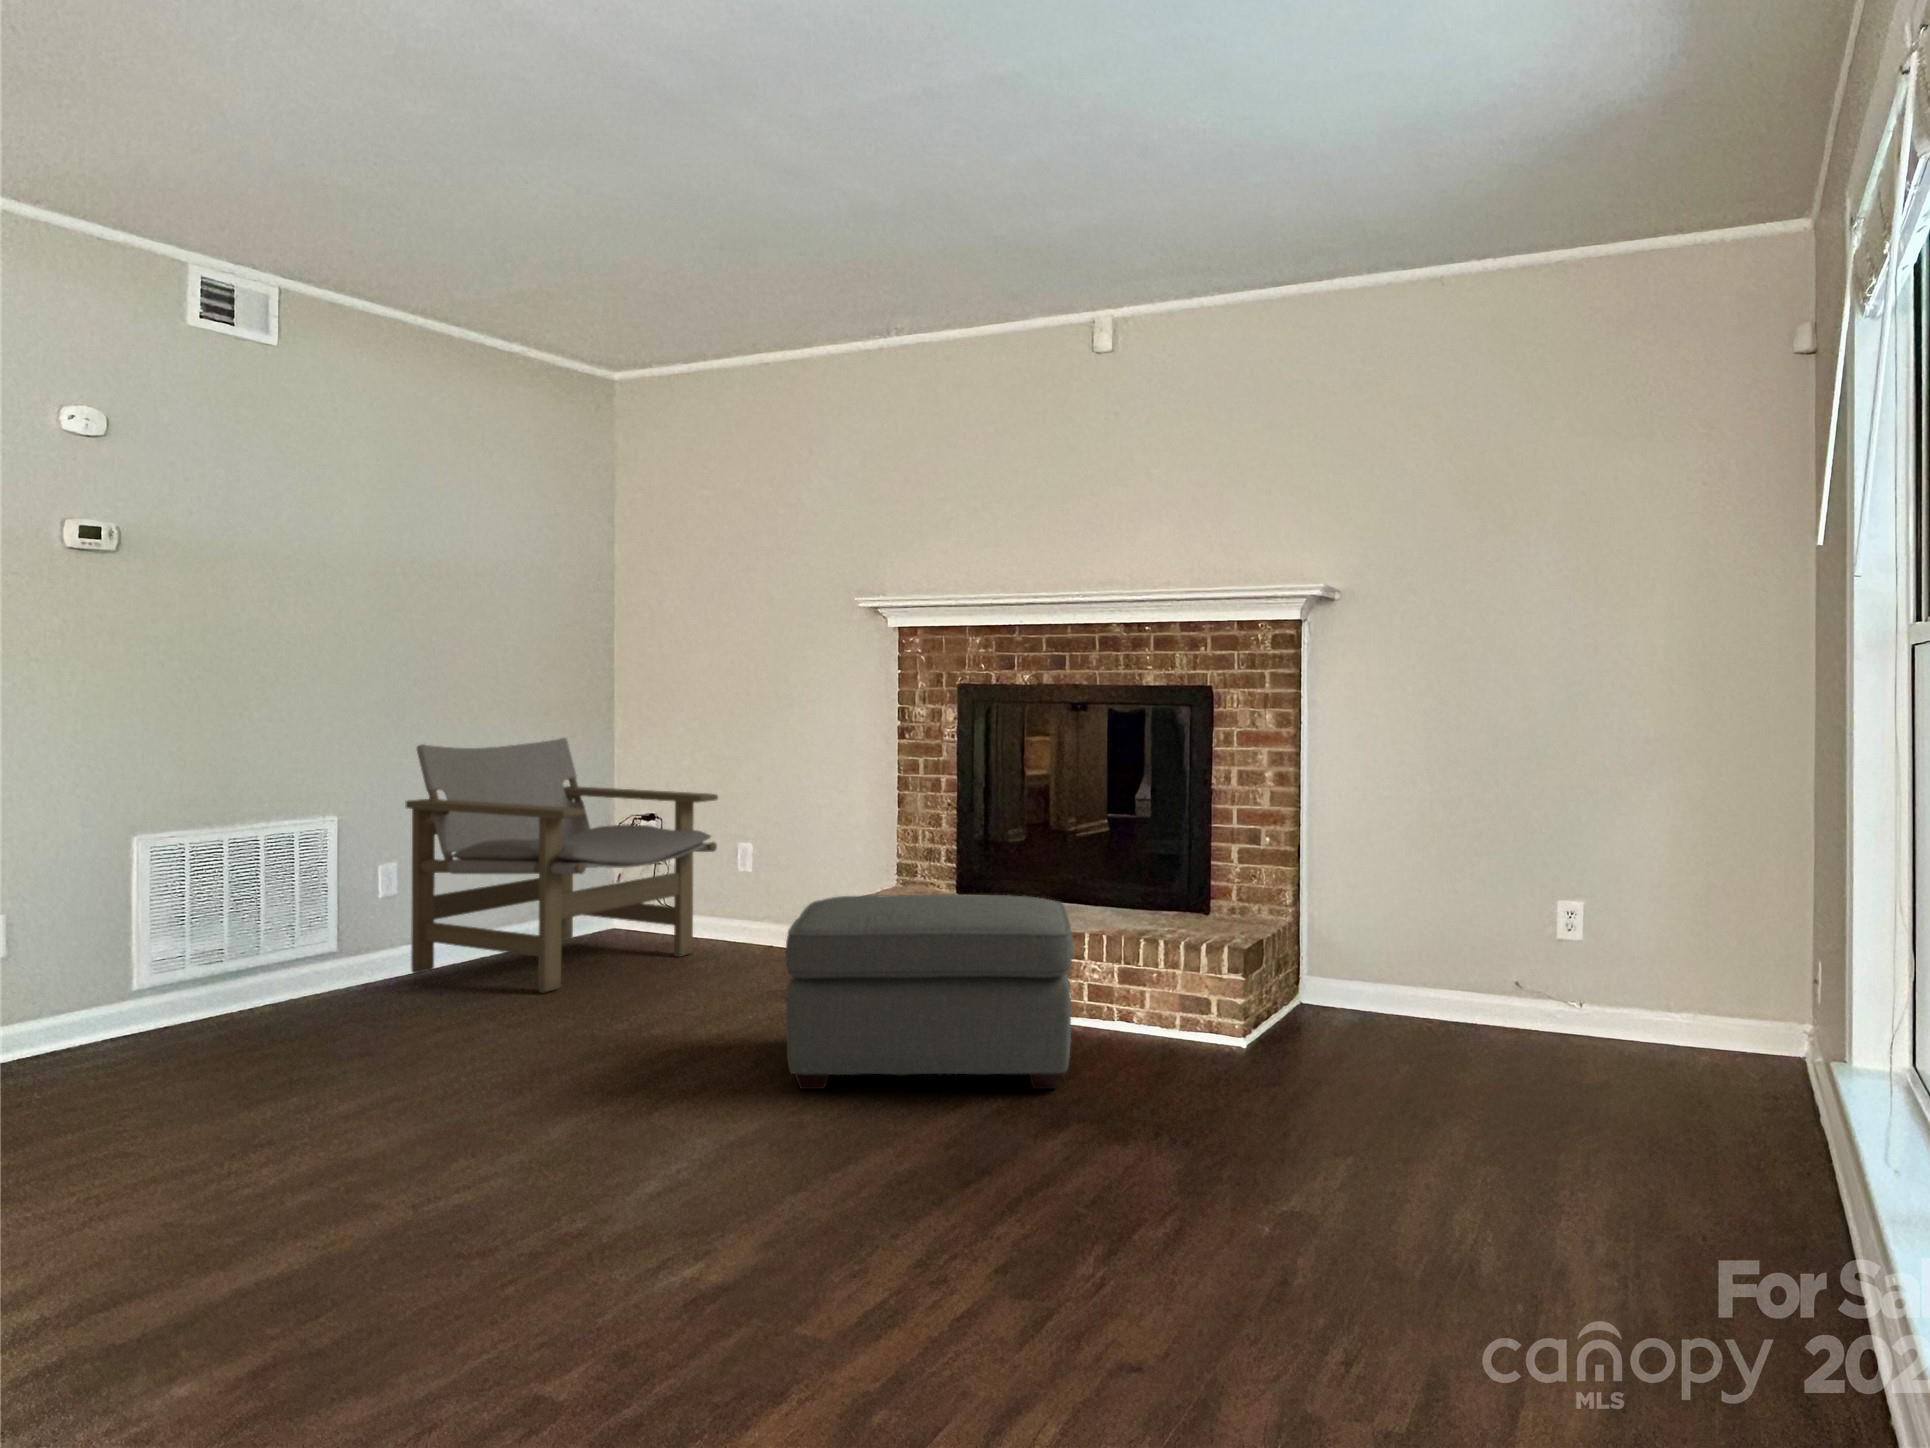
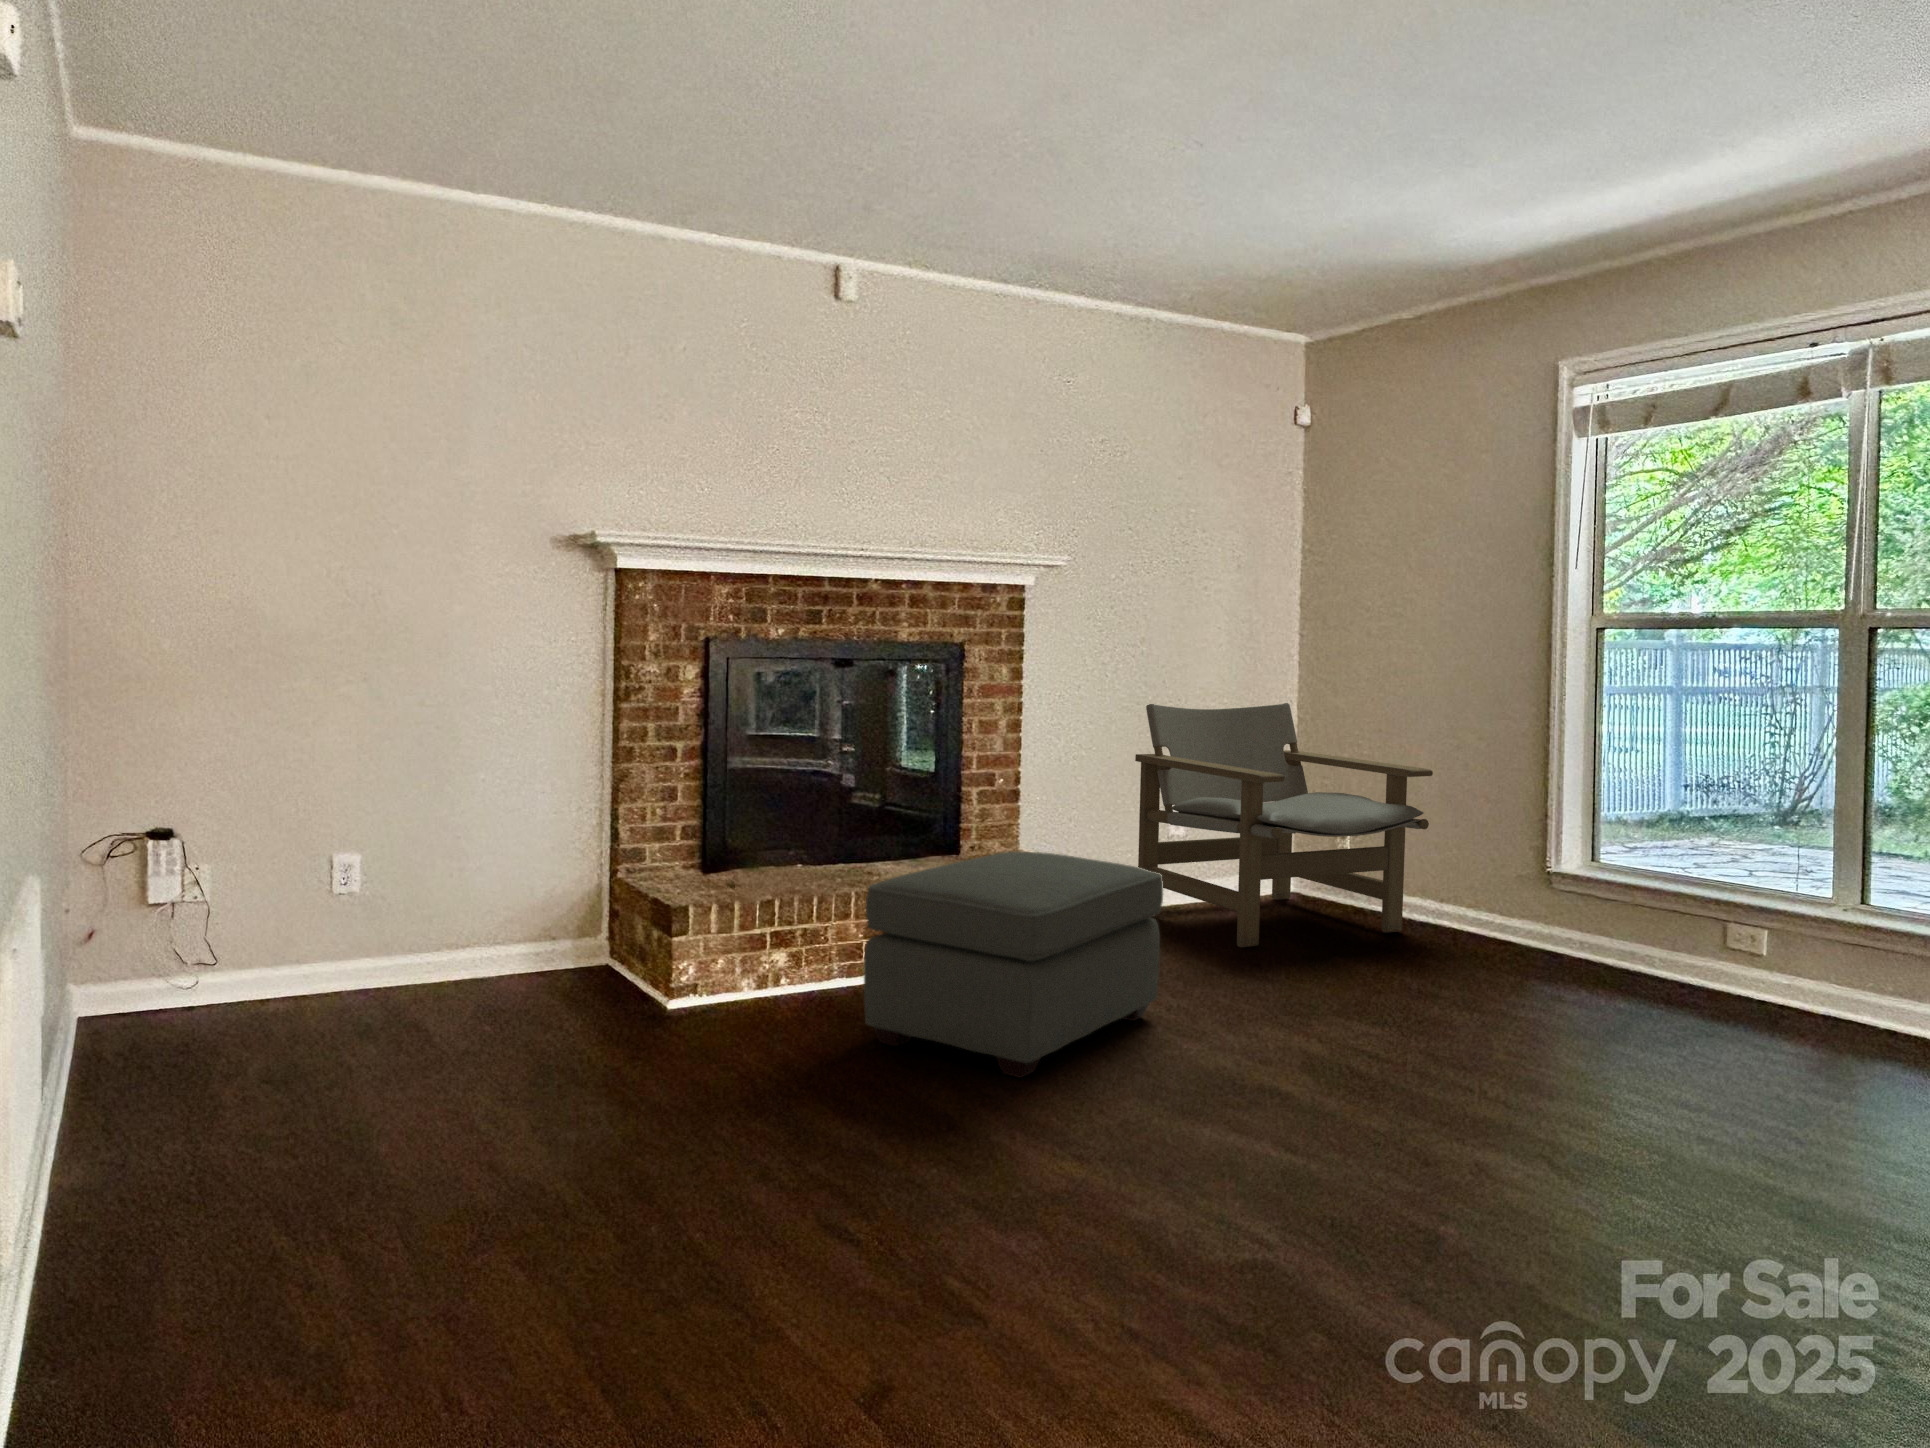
lounge chair: present [406,738,718,993] -> present [1135,703,1433,947]

